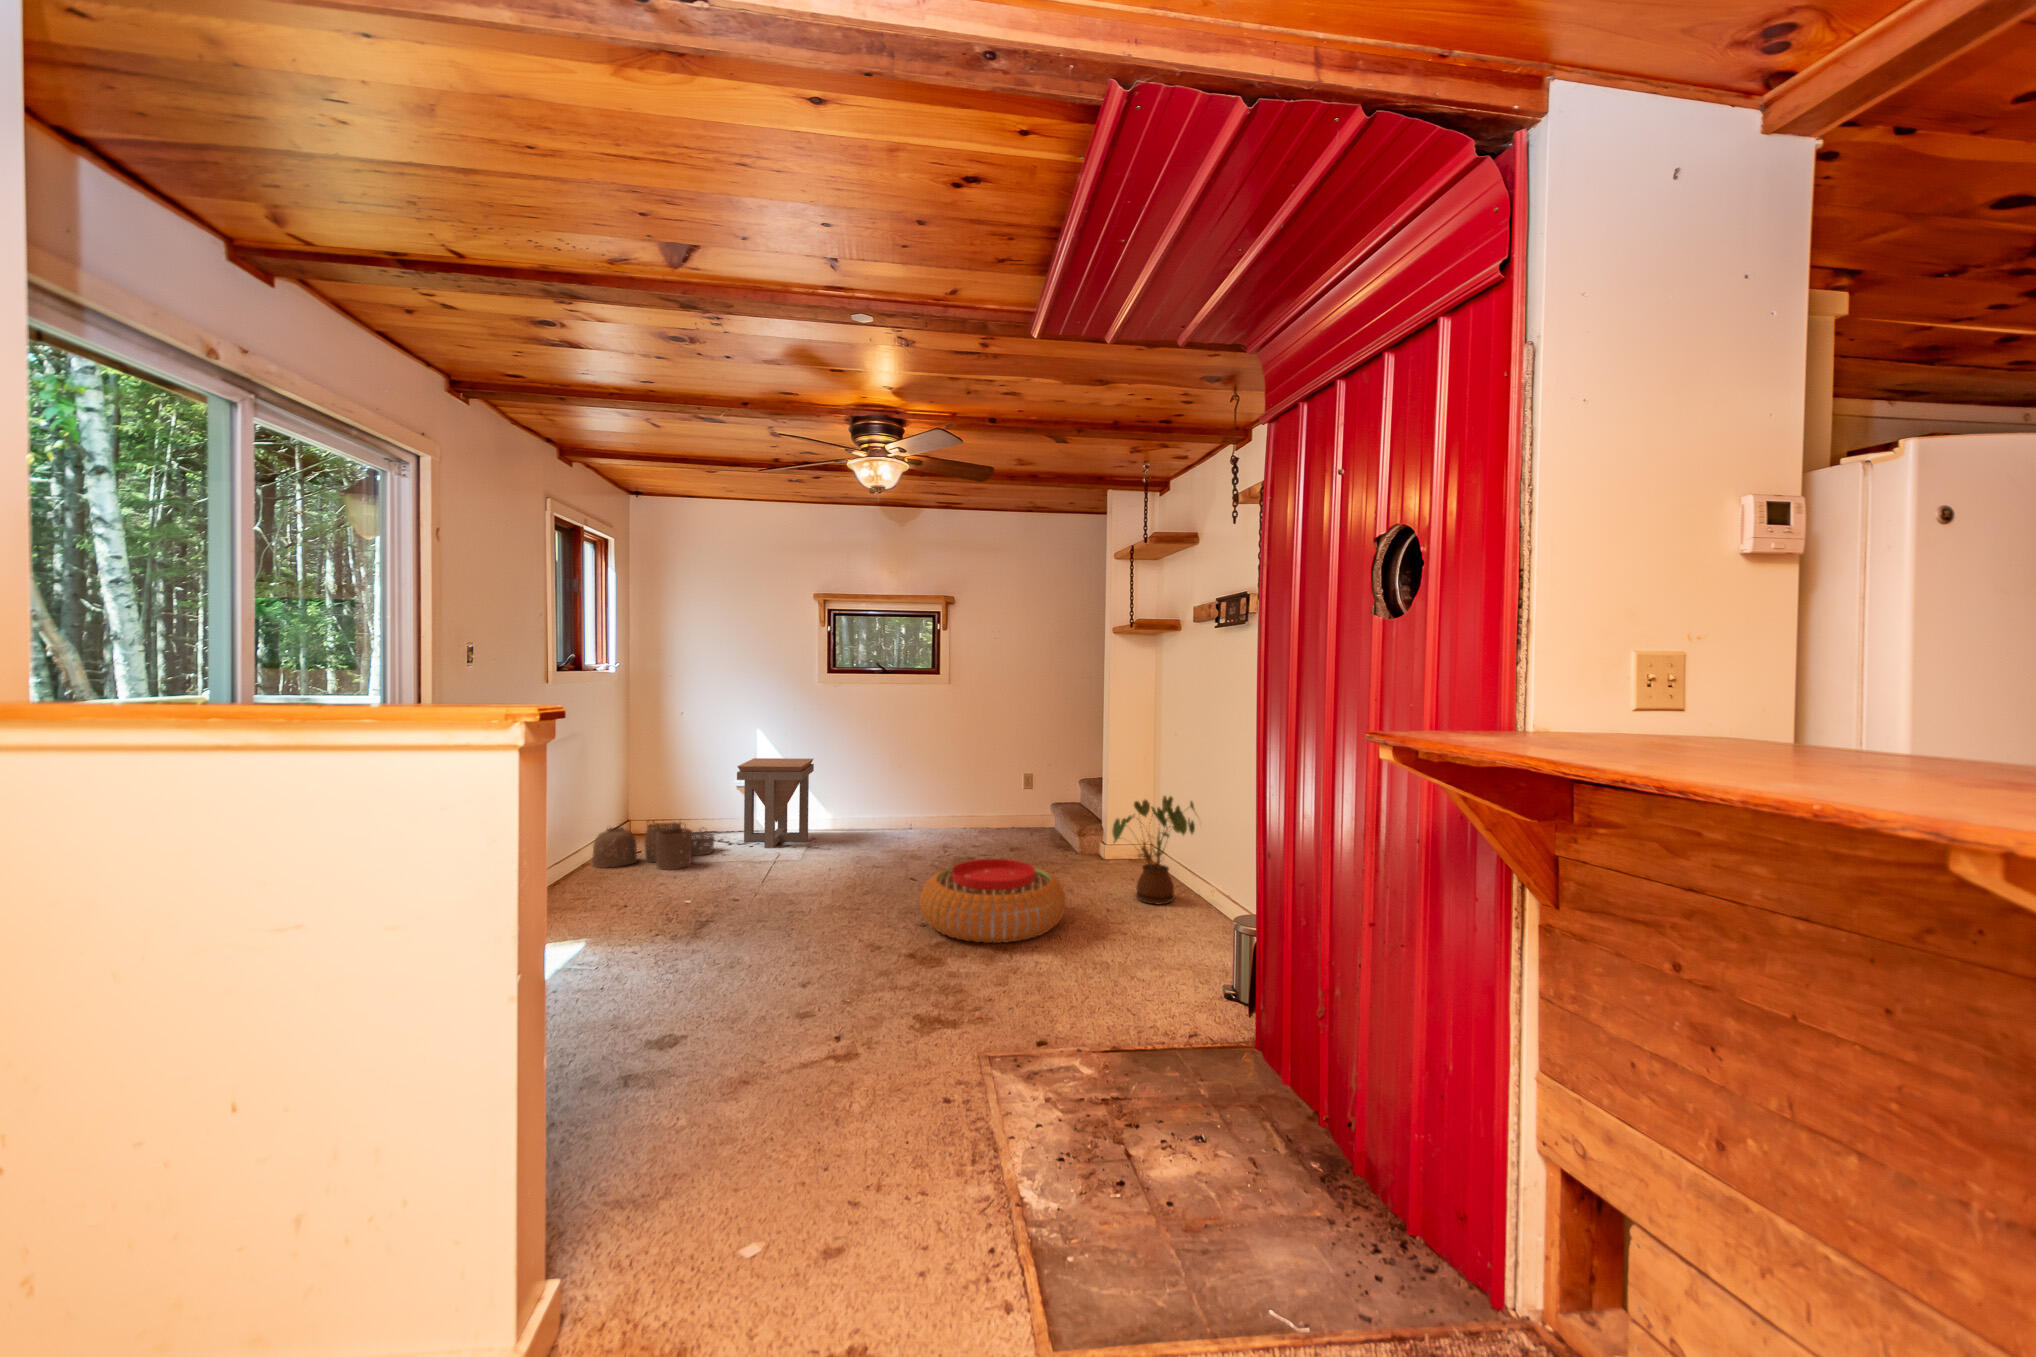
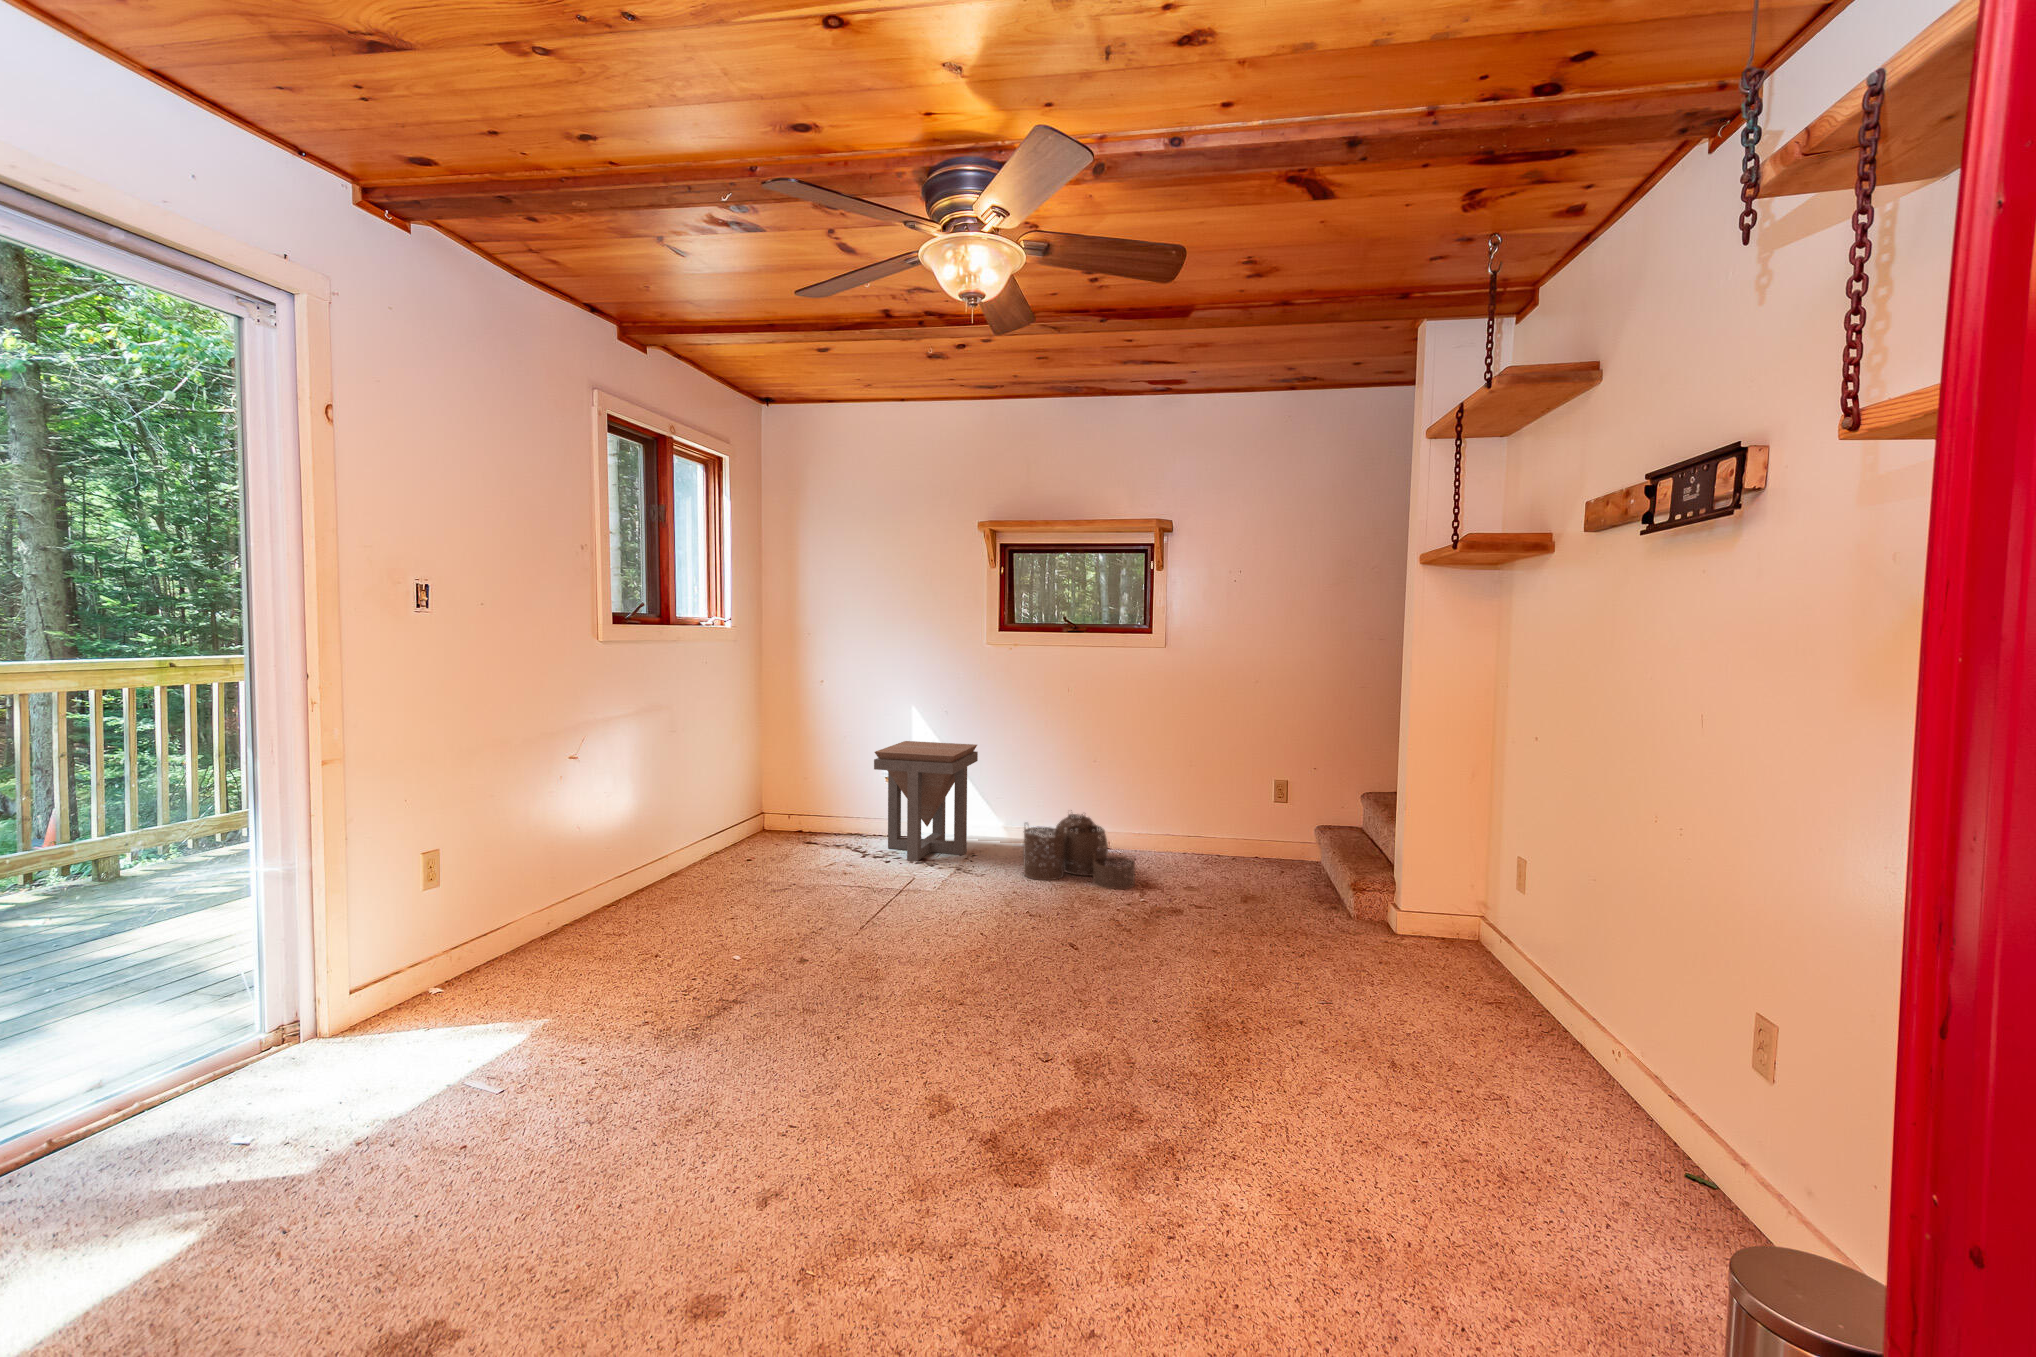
house plant: present [1112,796,1195,904] -> none [1408,851,1594,1051]
woven basket: present [592,821,714,870] -> present [1024,814,1135,889]
pouf: present [920,859,1066,943] -> none [1058,934,1313,1105]

